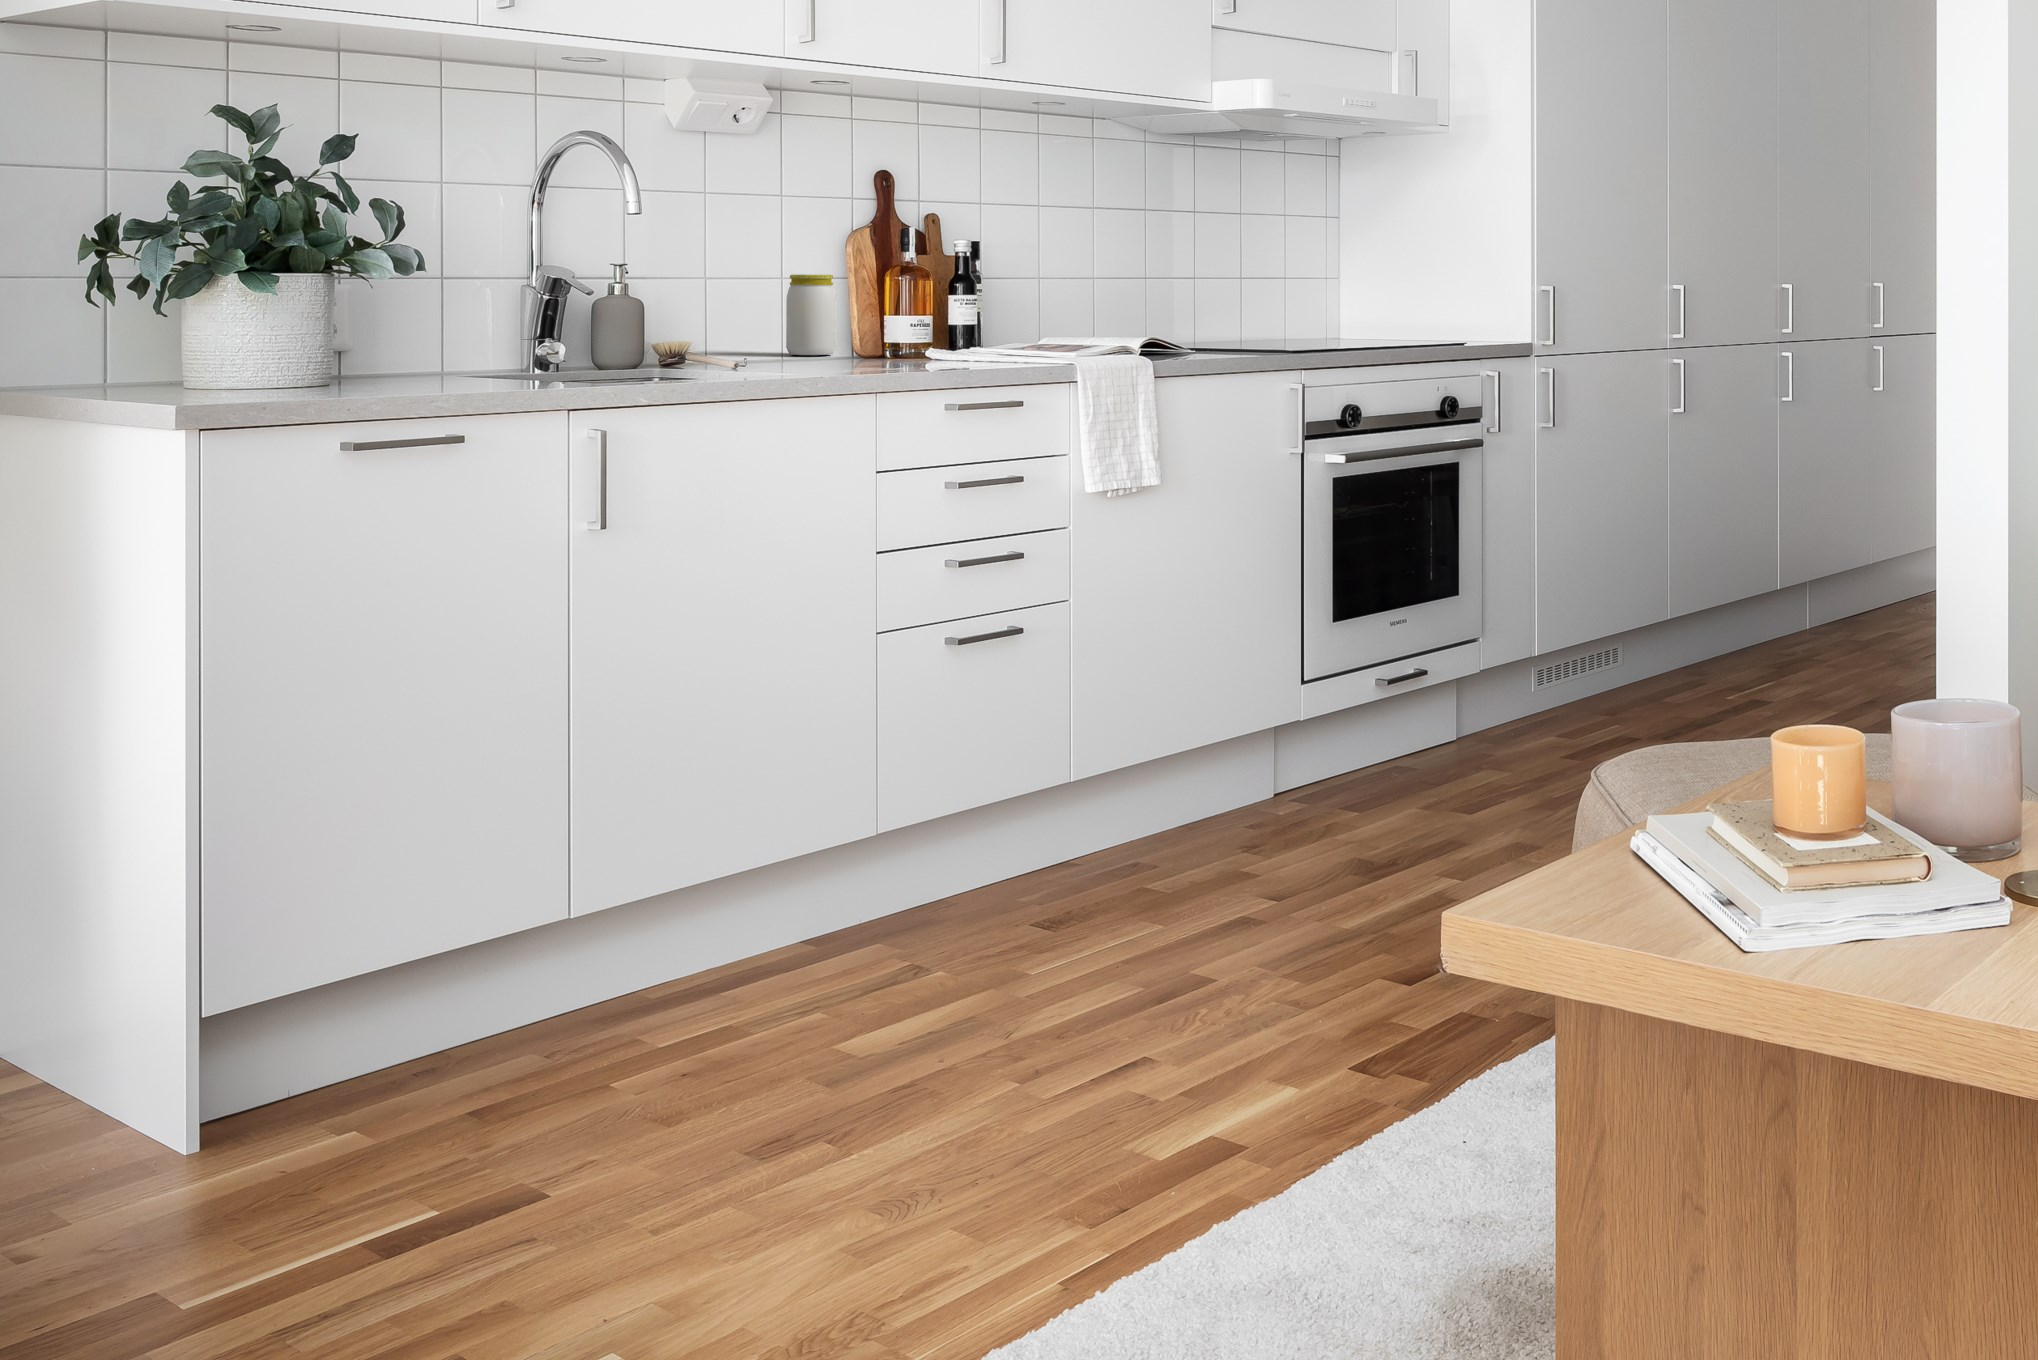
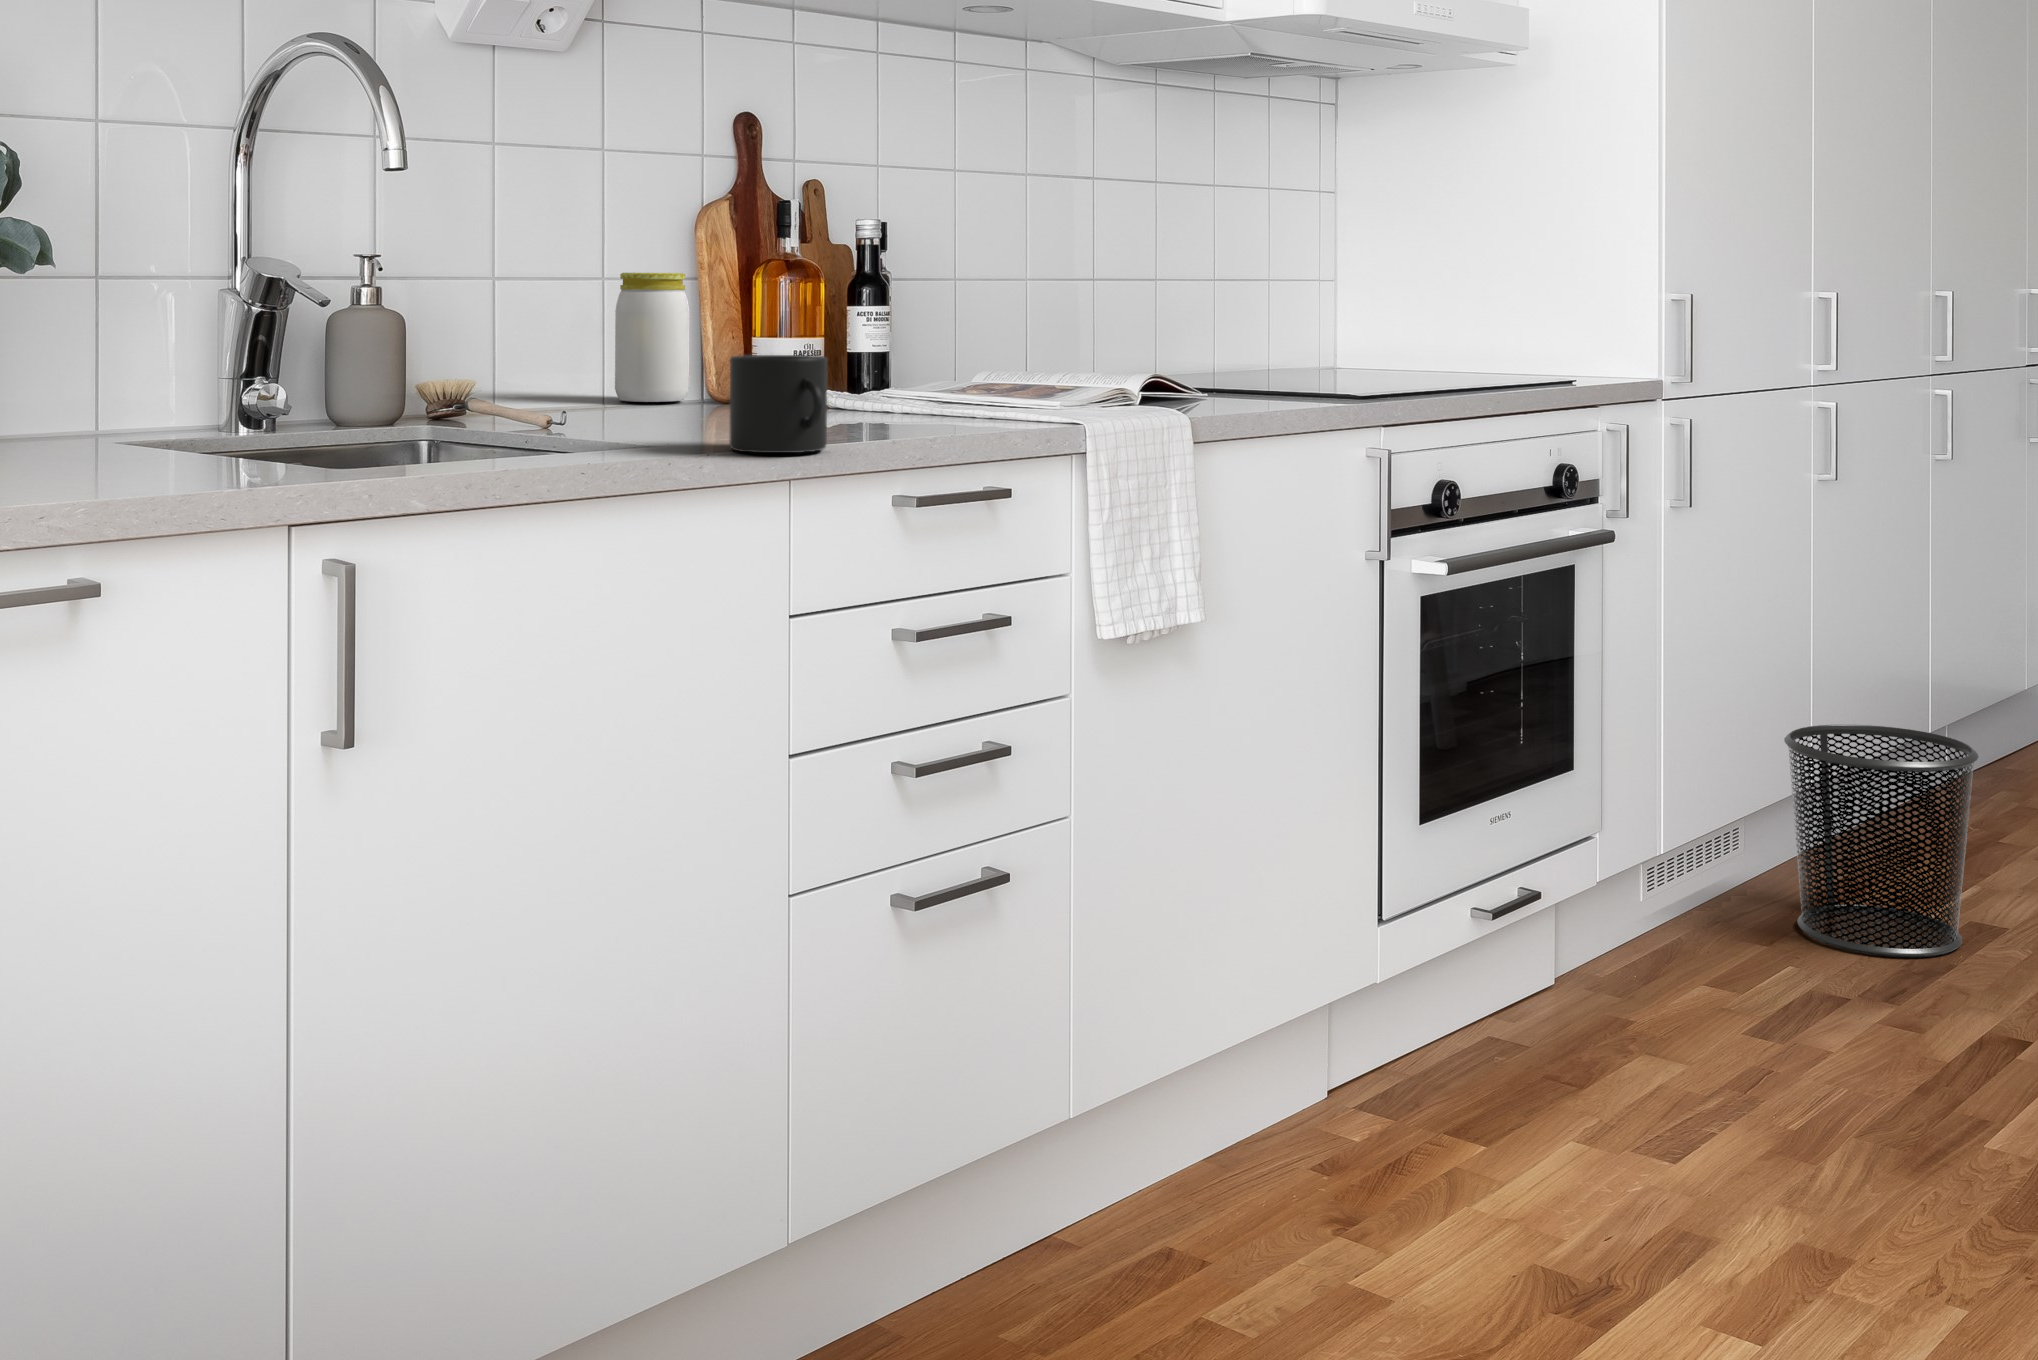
mug: none [841,322,900,377] -> present [730,355,827,453]
trash can: none [1635,575,1753,720] -> present [1784,724,1979,957]

